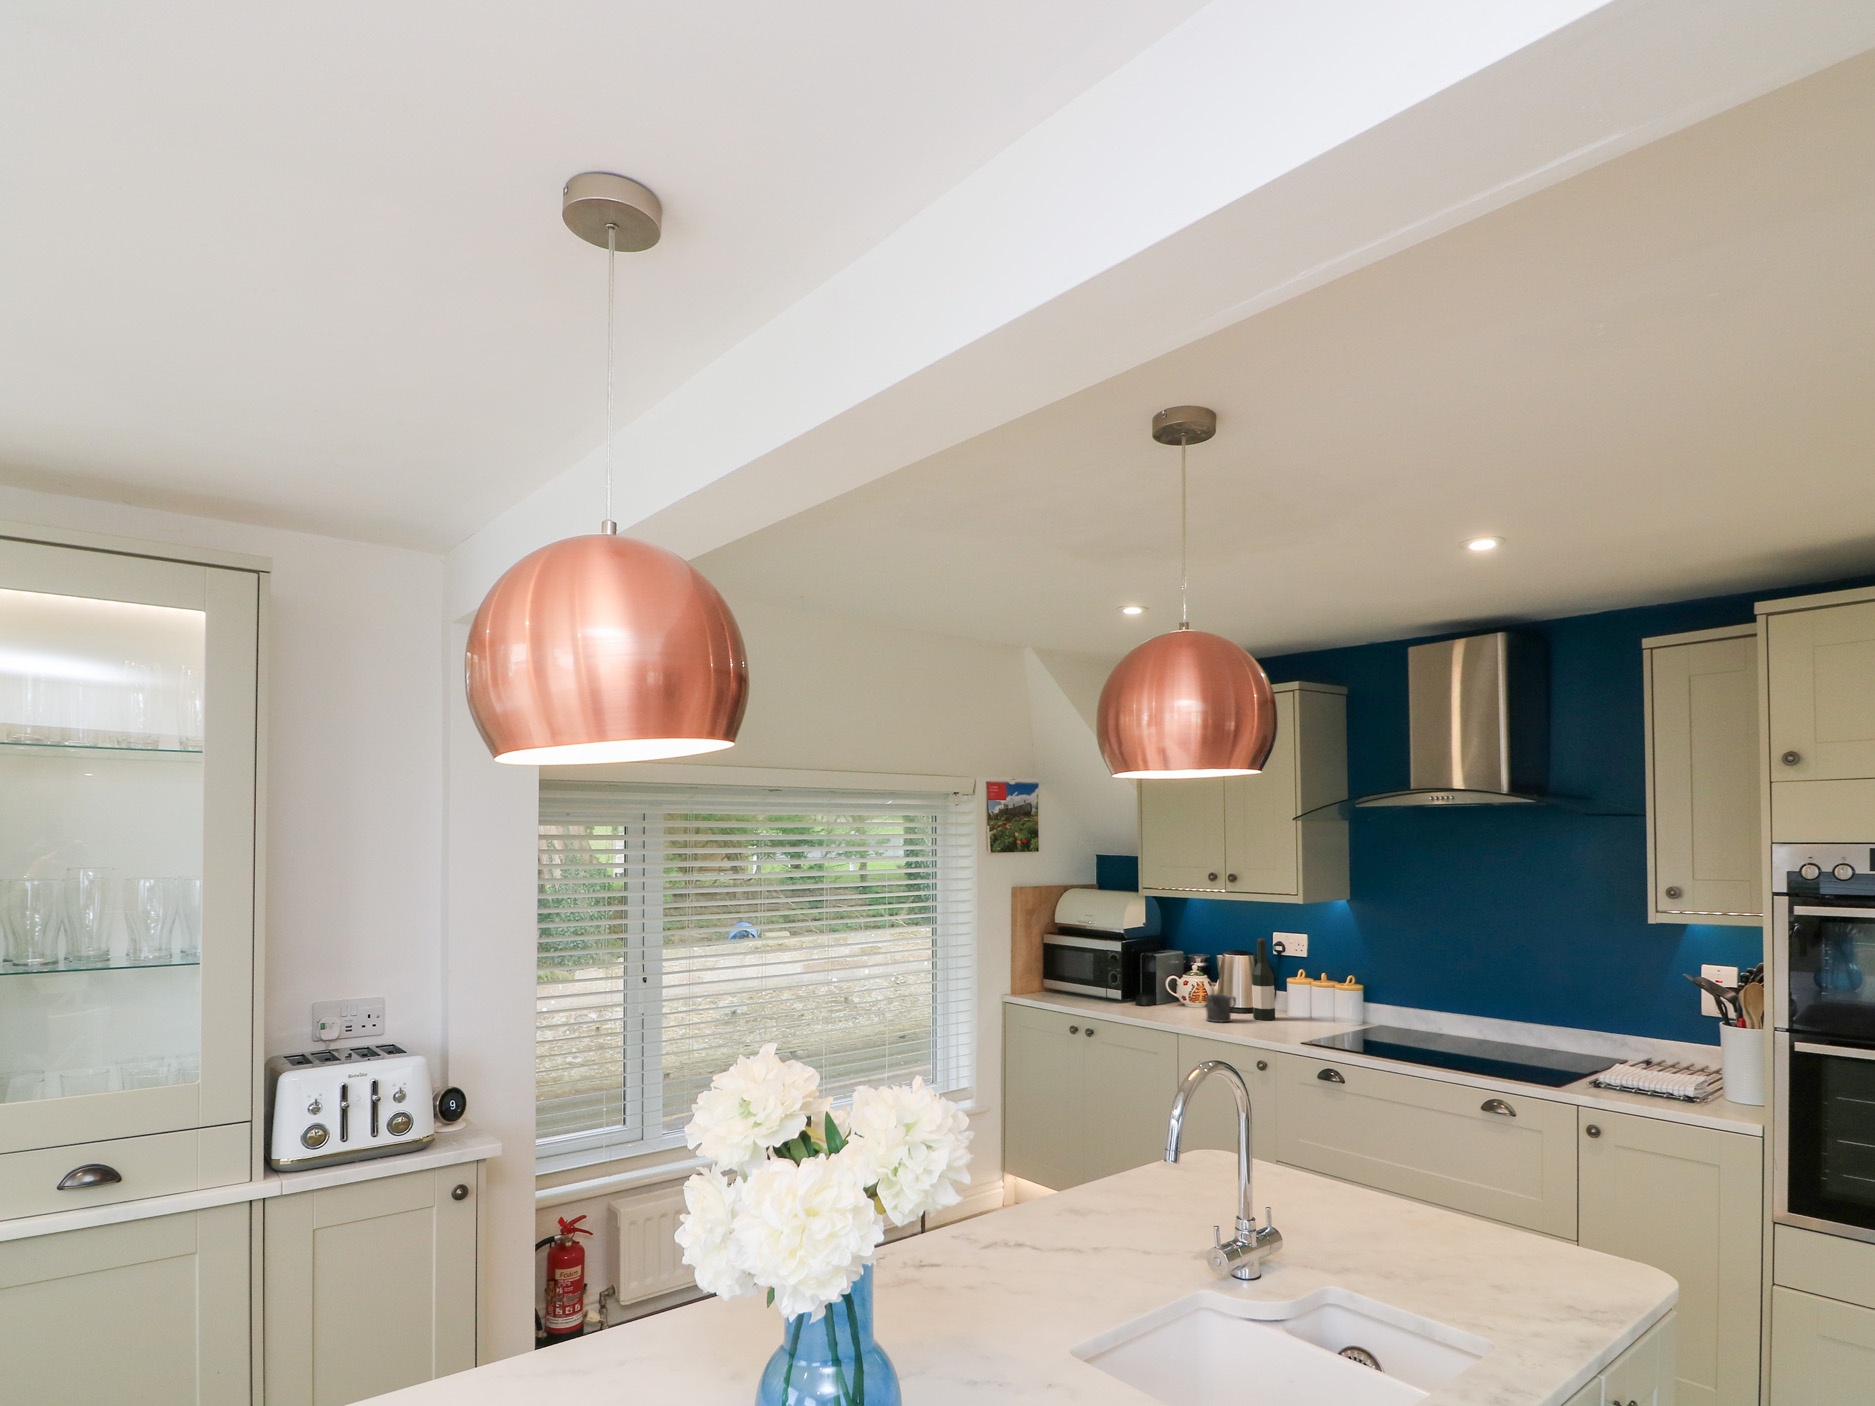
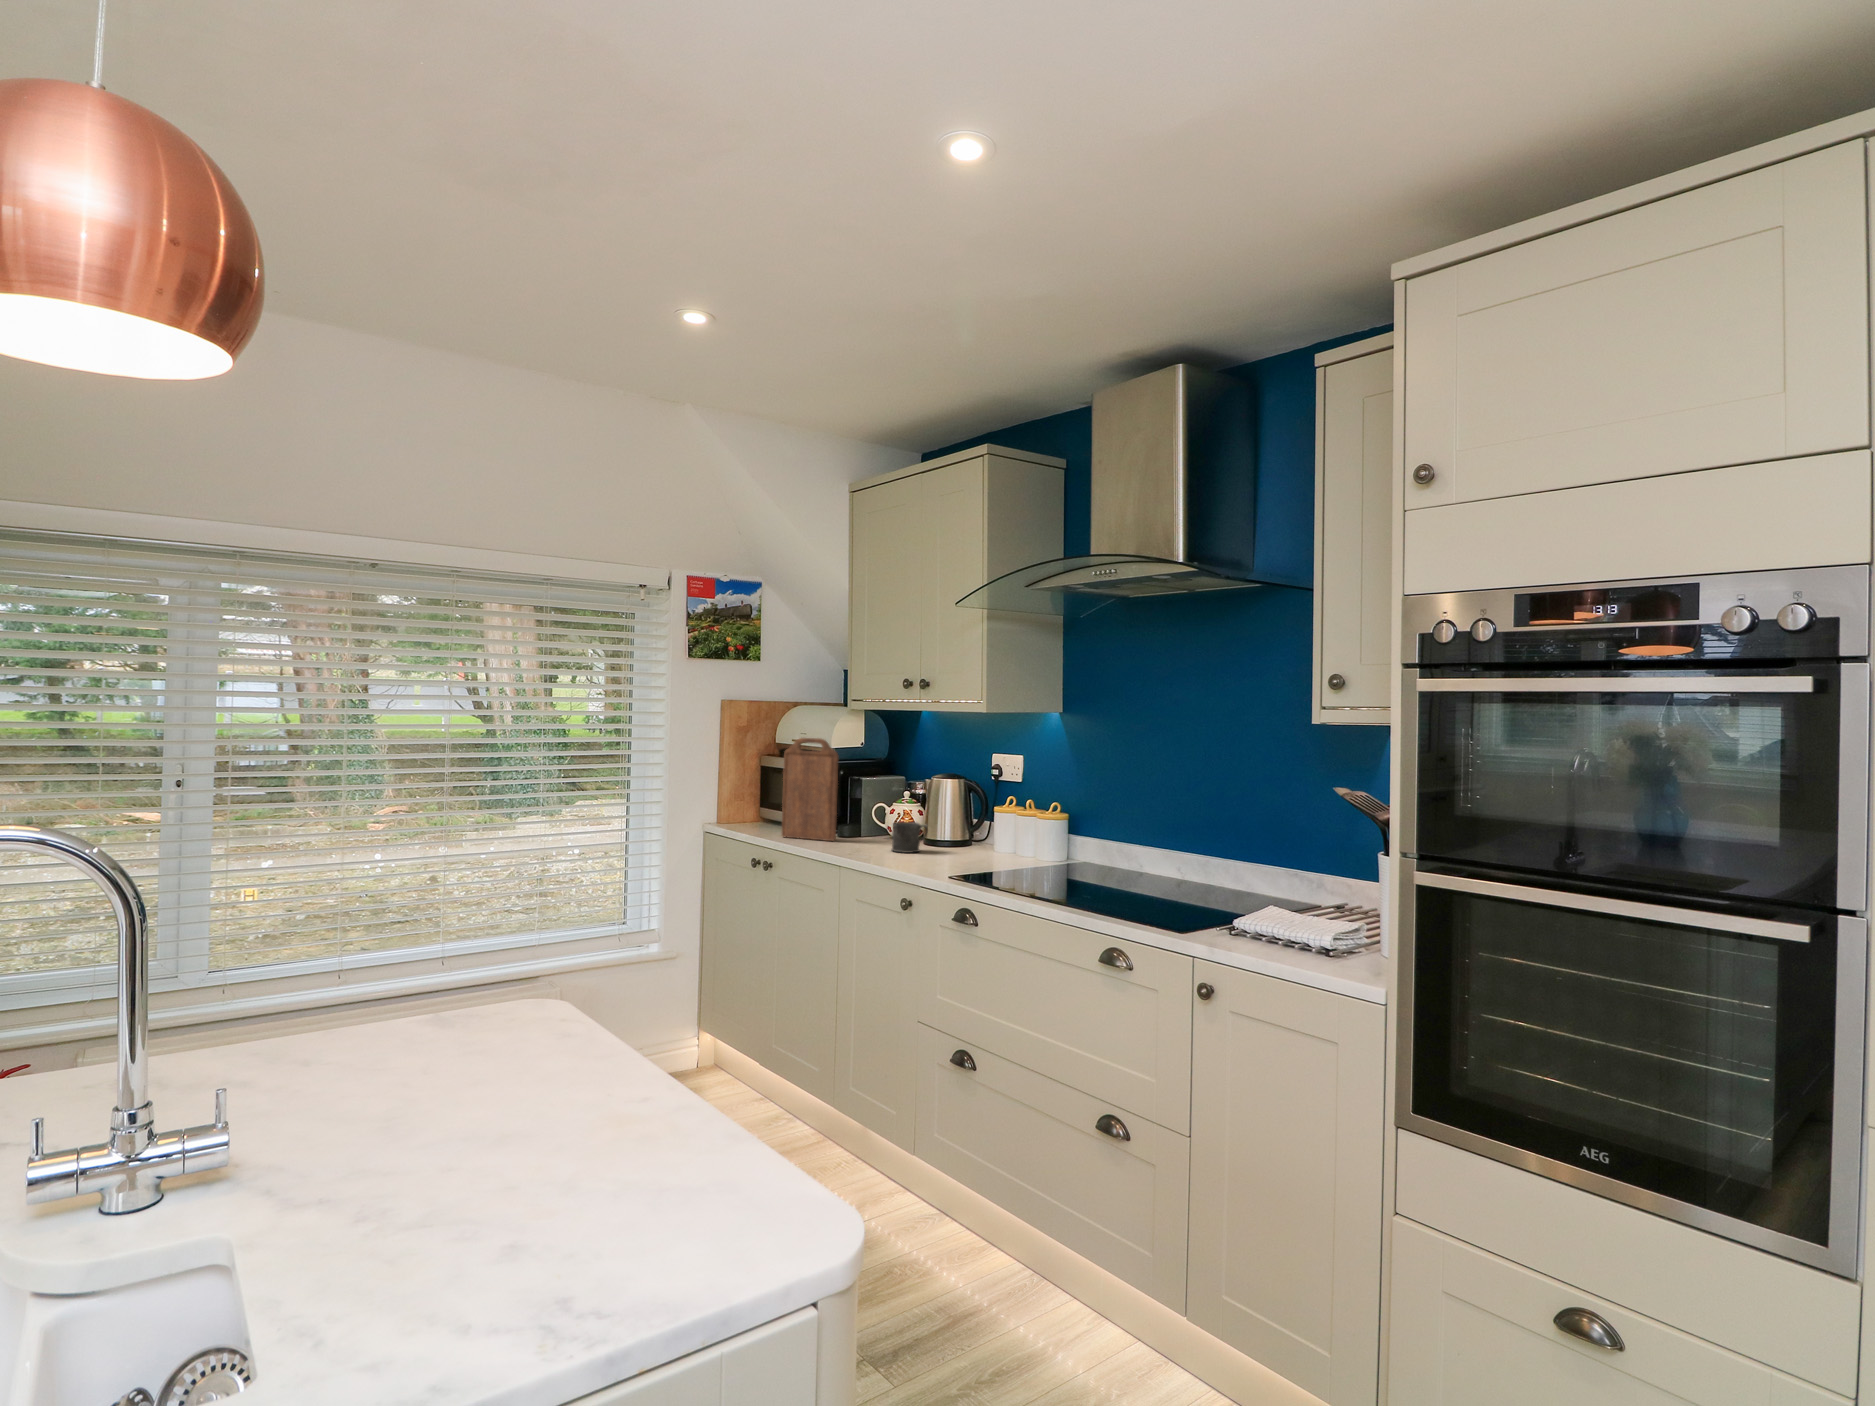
cutting board: none [1093,922,1146,1013] -> present [781,738,839,841]
wine bottle: present [1252,939,1275,1020] -> none [950,761,976,852]

